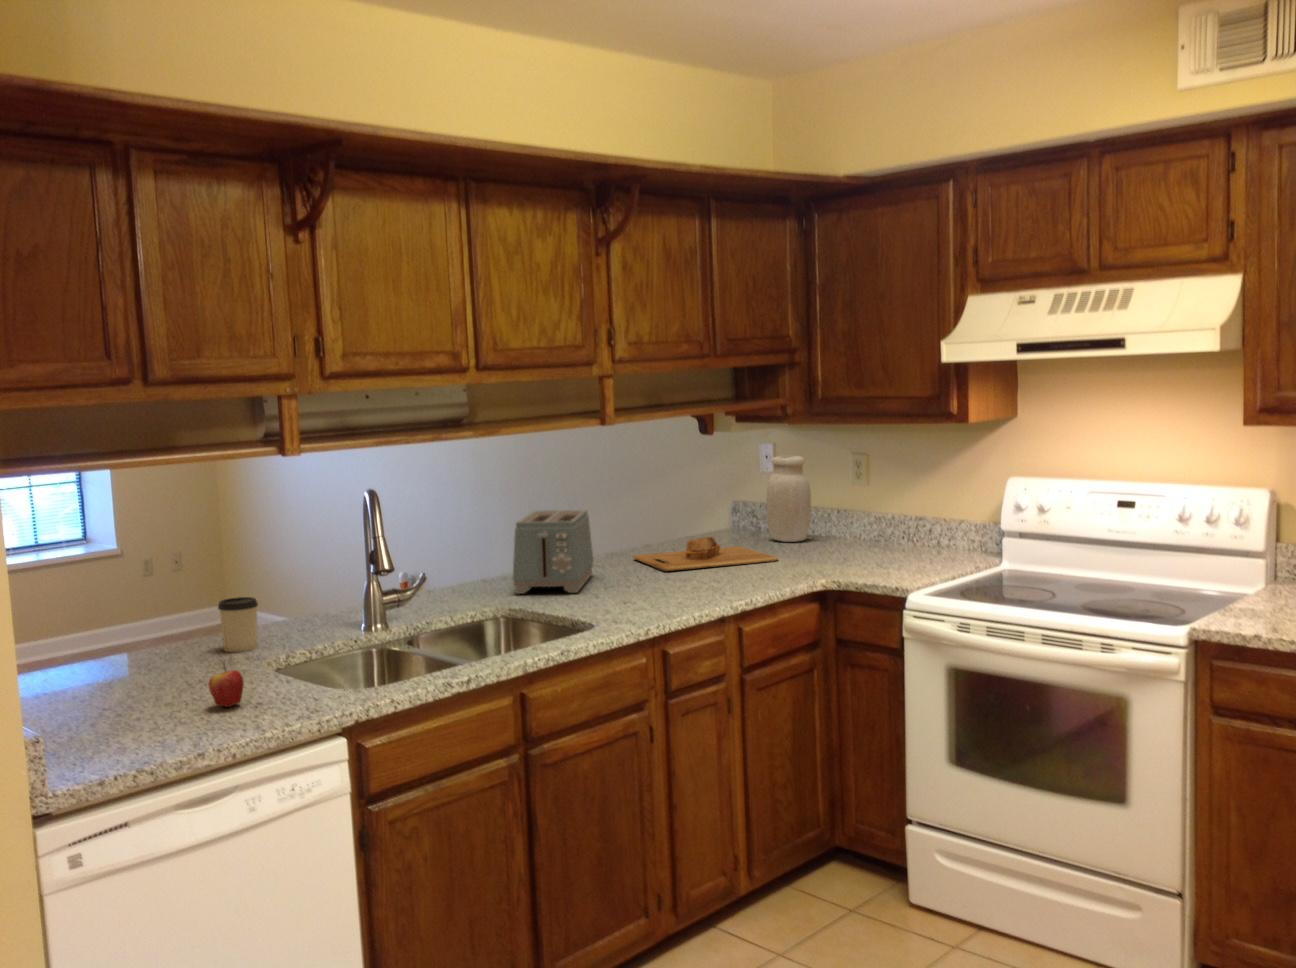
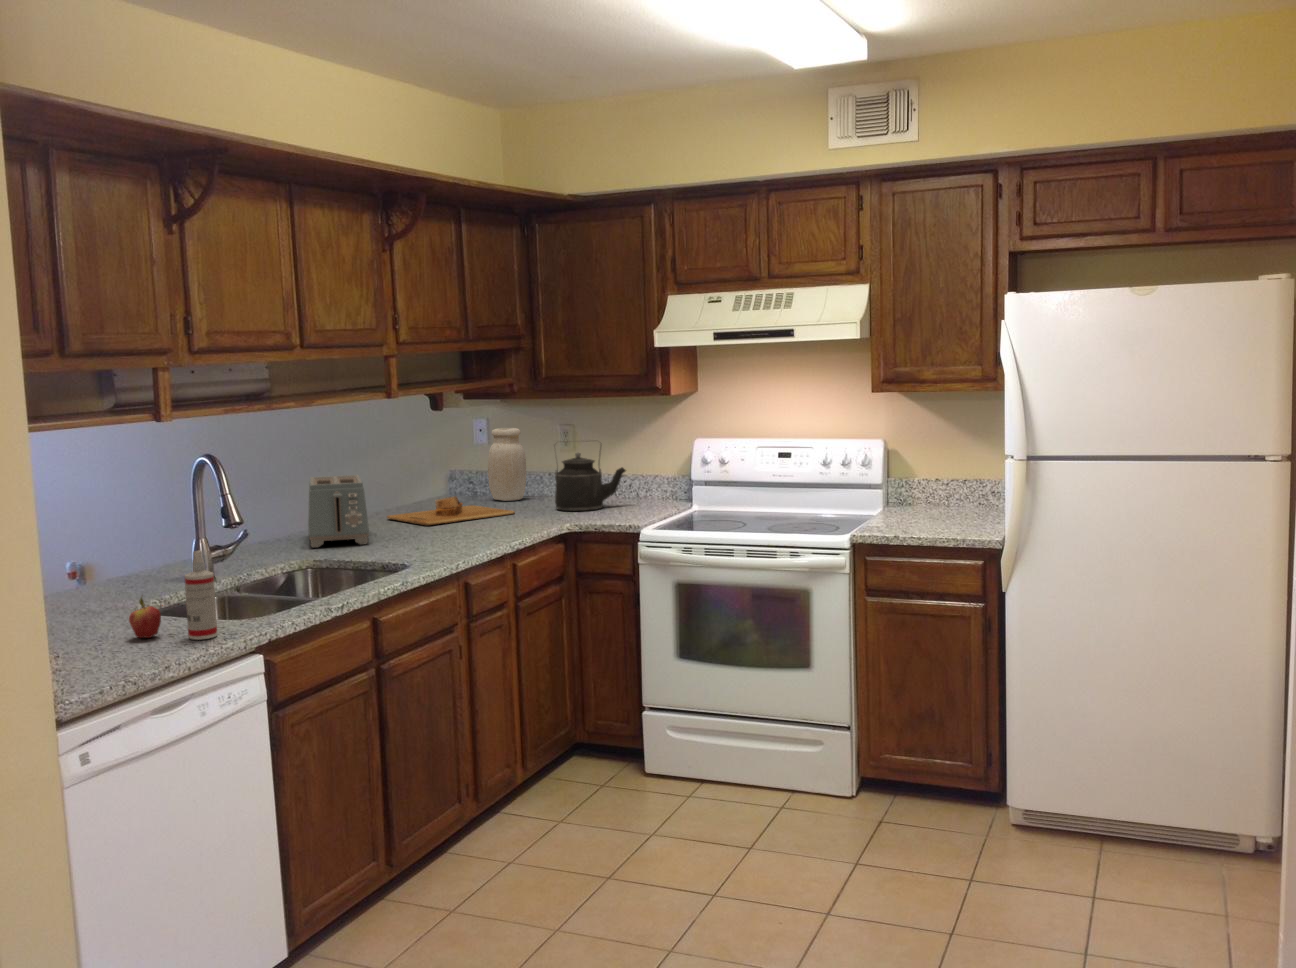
kettle: none [829,475,919,562] -> present [555,440,626,511]
cup: present [218,597,258,652] -> none [76,554,114,605]
spray bottle: none [261,610,297,716] -> present [185,550,217,640]

